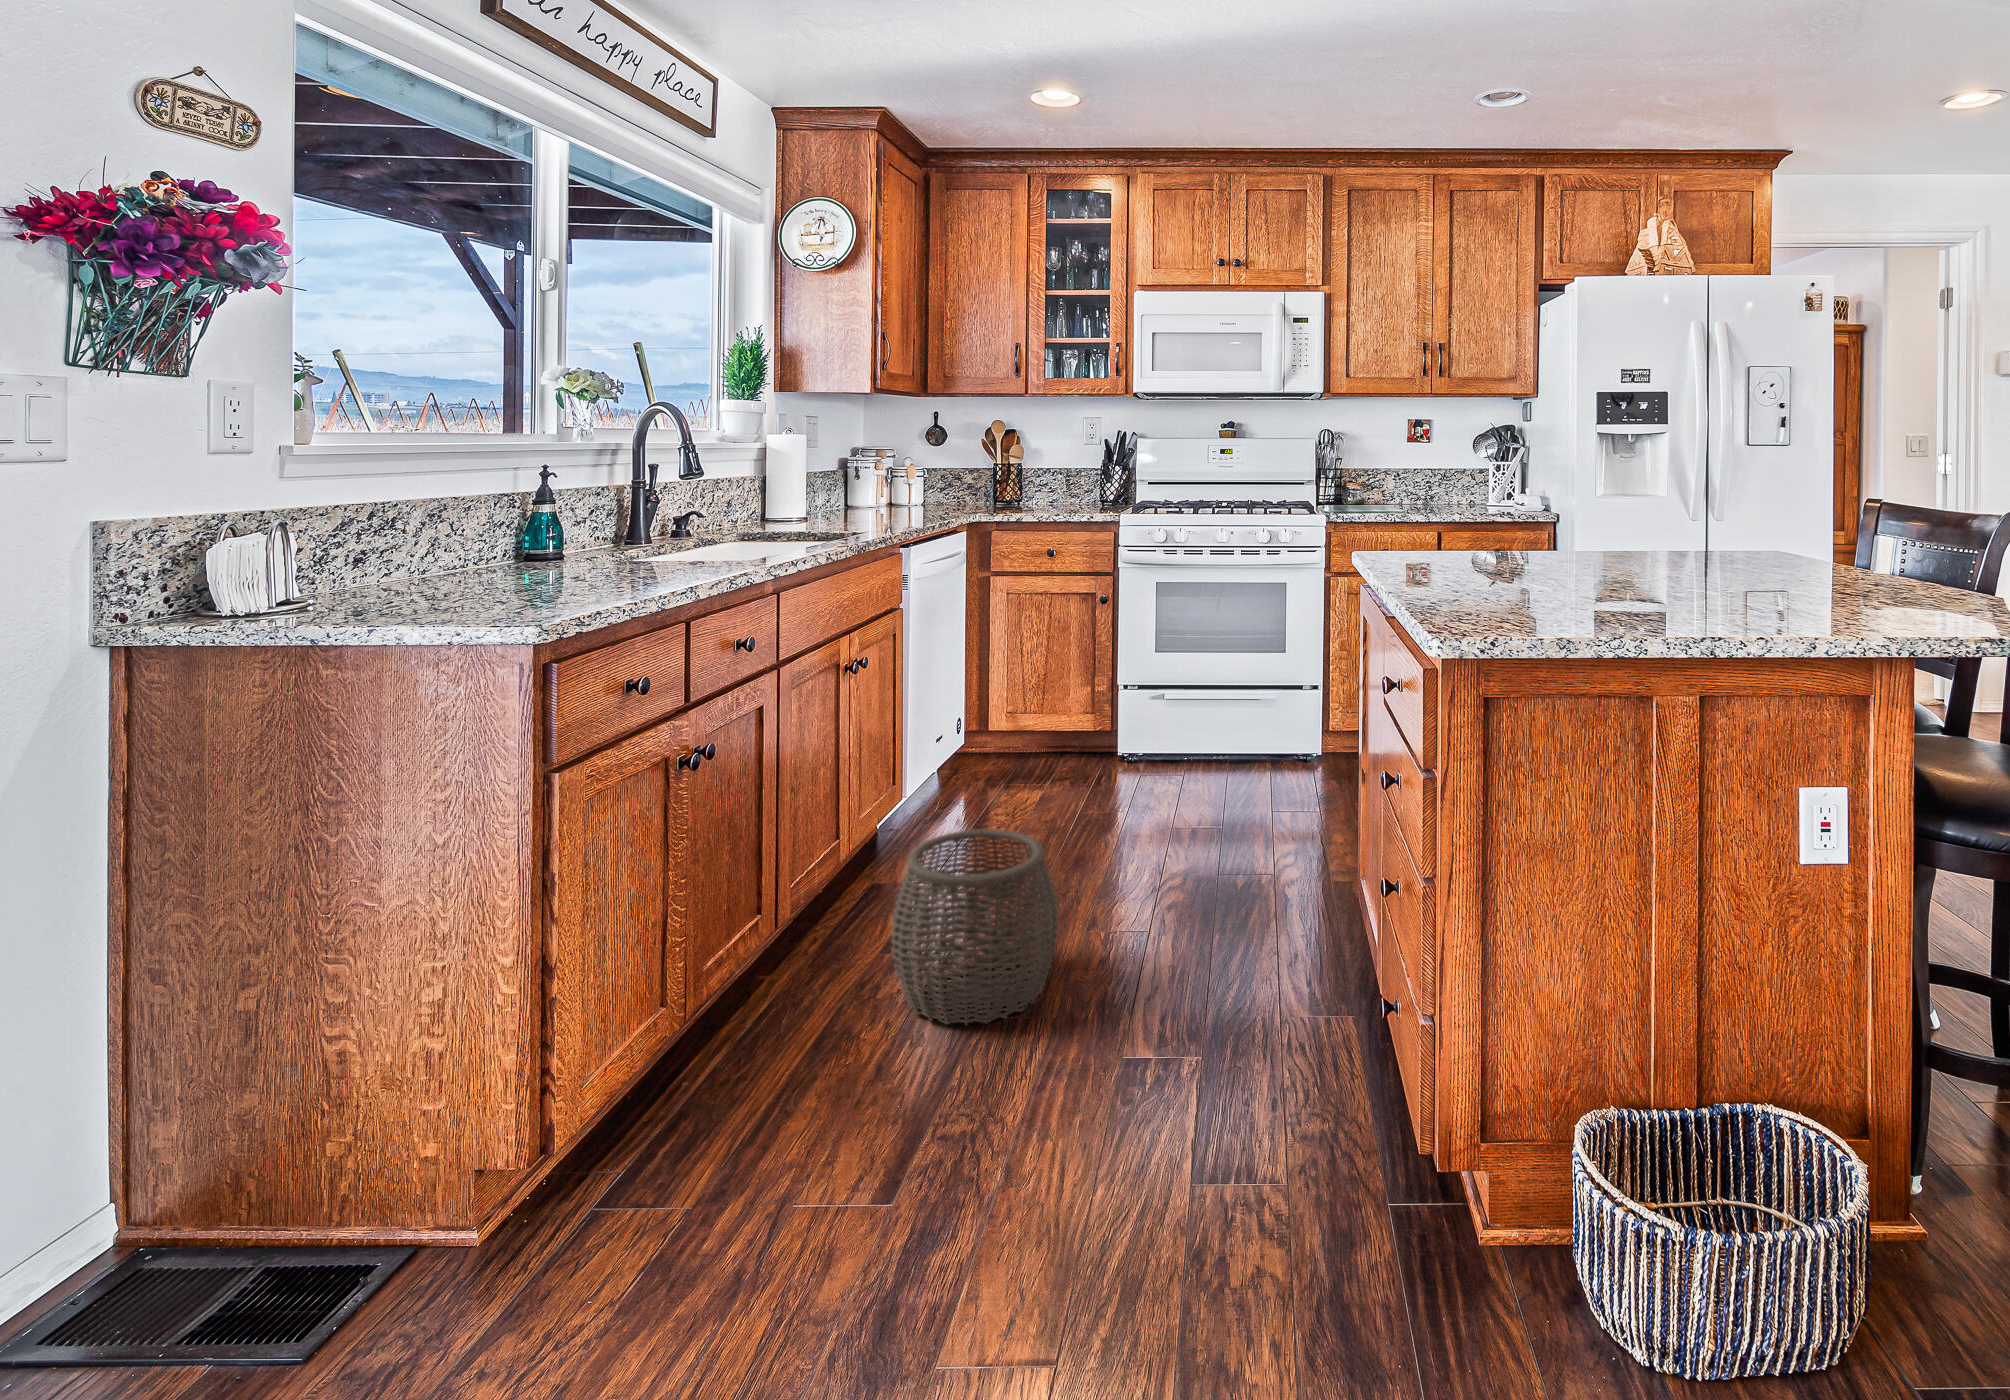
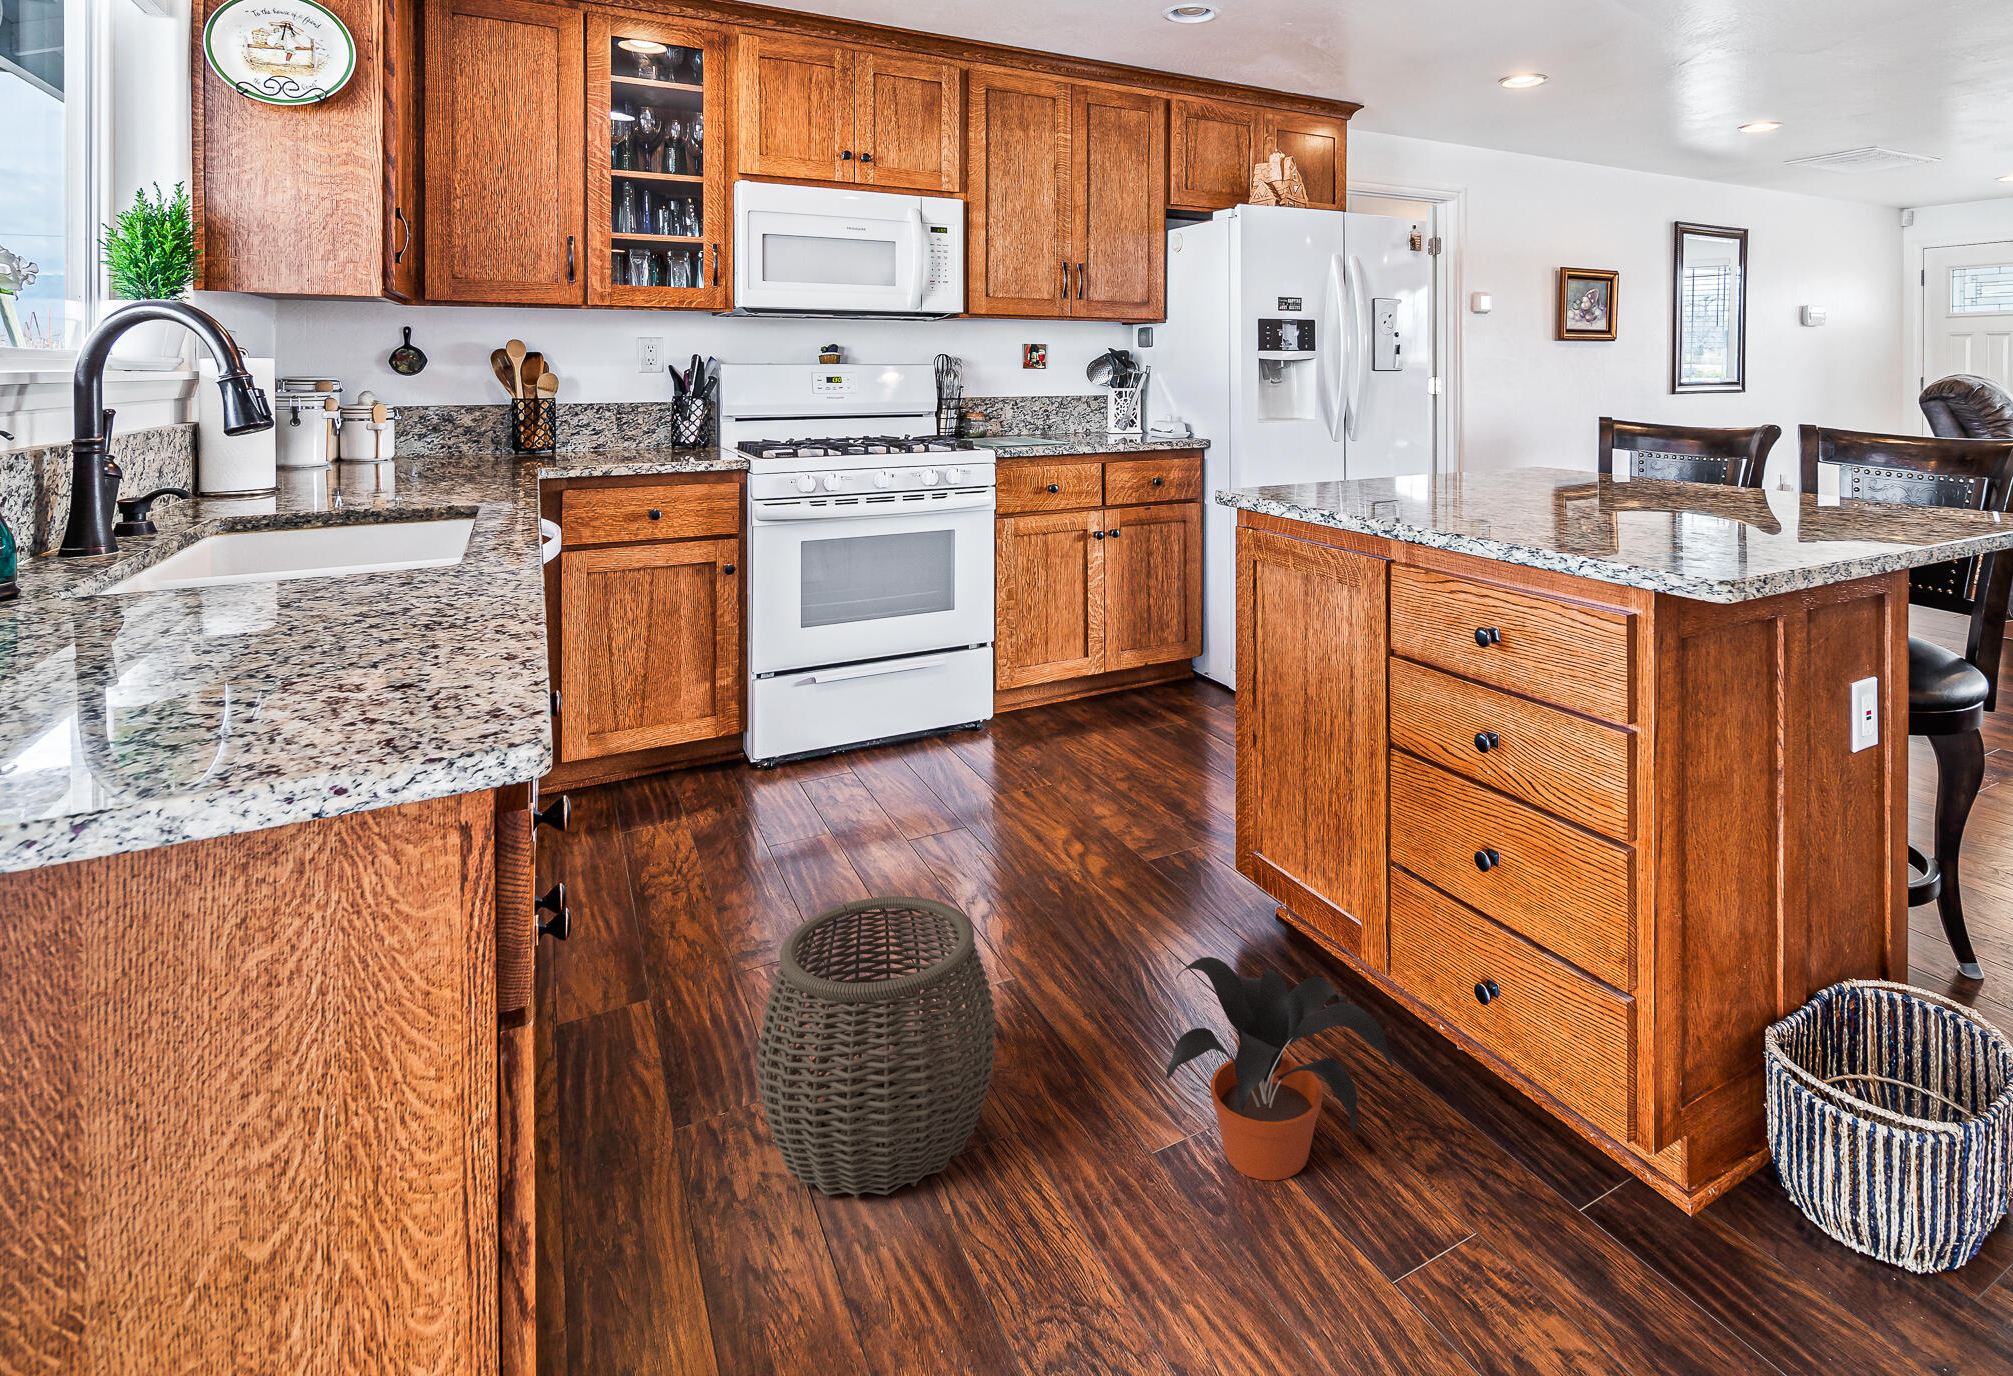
potted plant: none [1111,923,1290,1104] -> present [1166,957,1393,1180]

